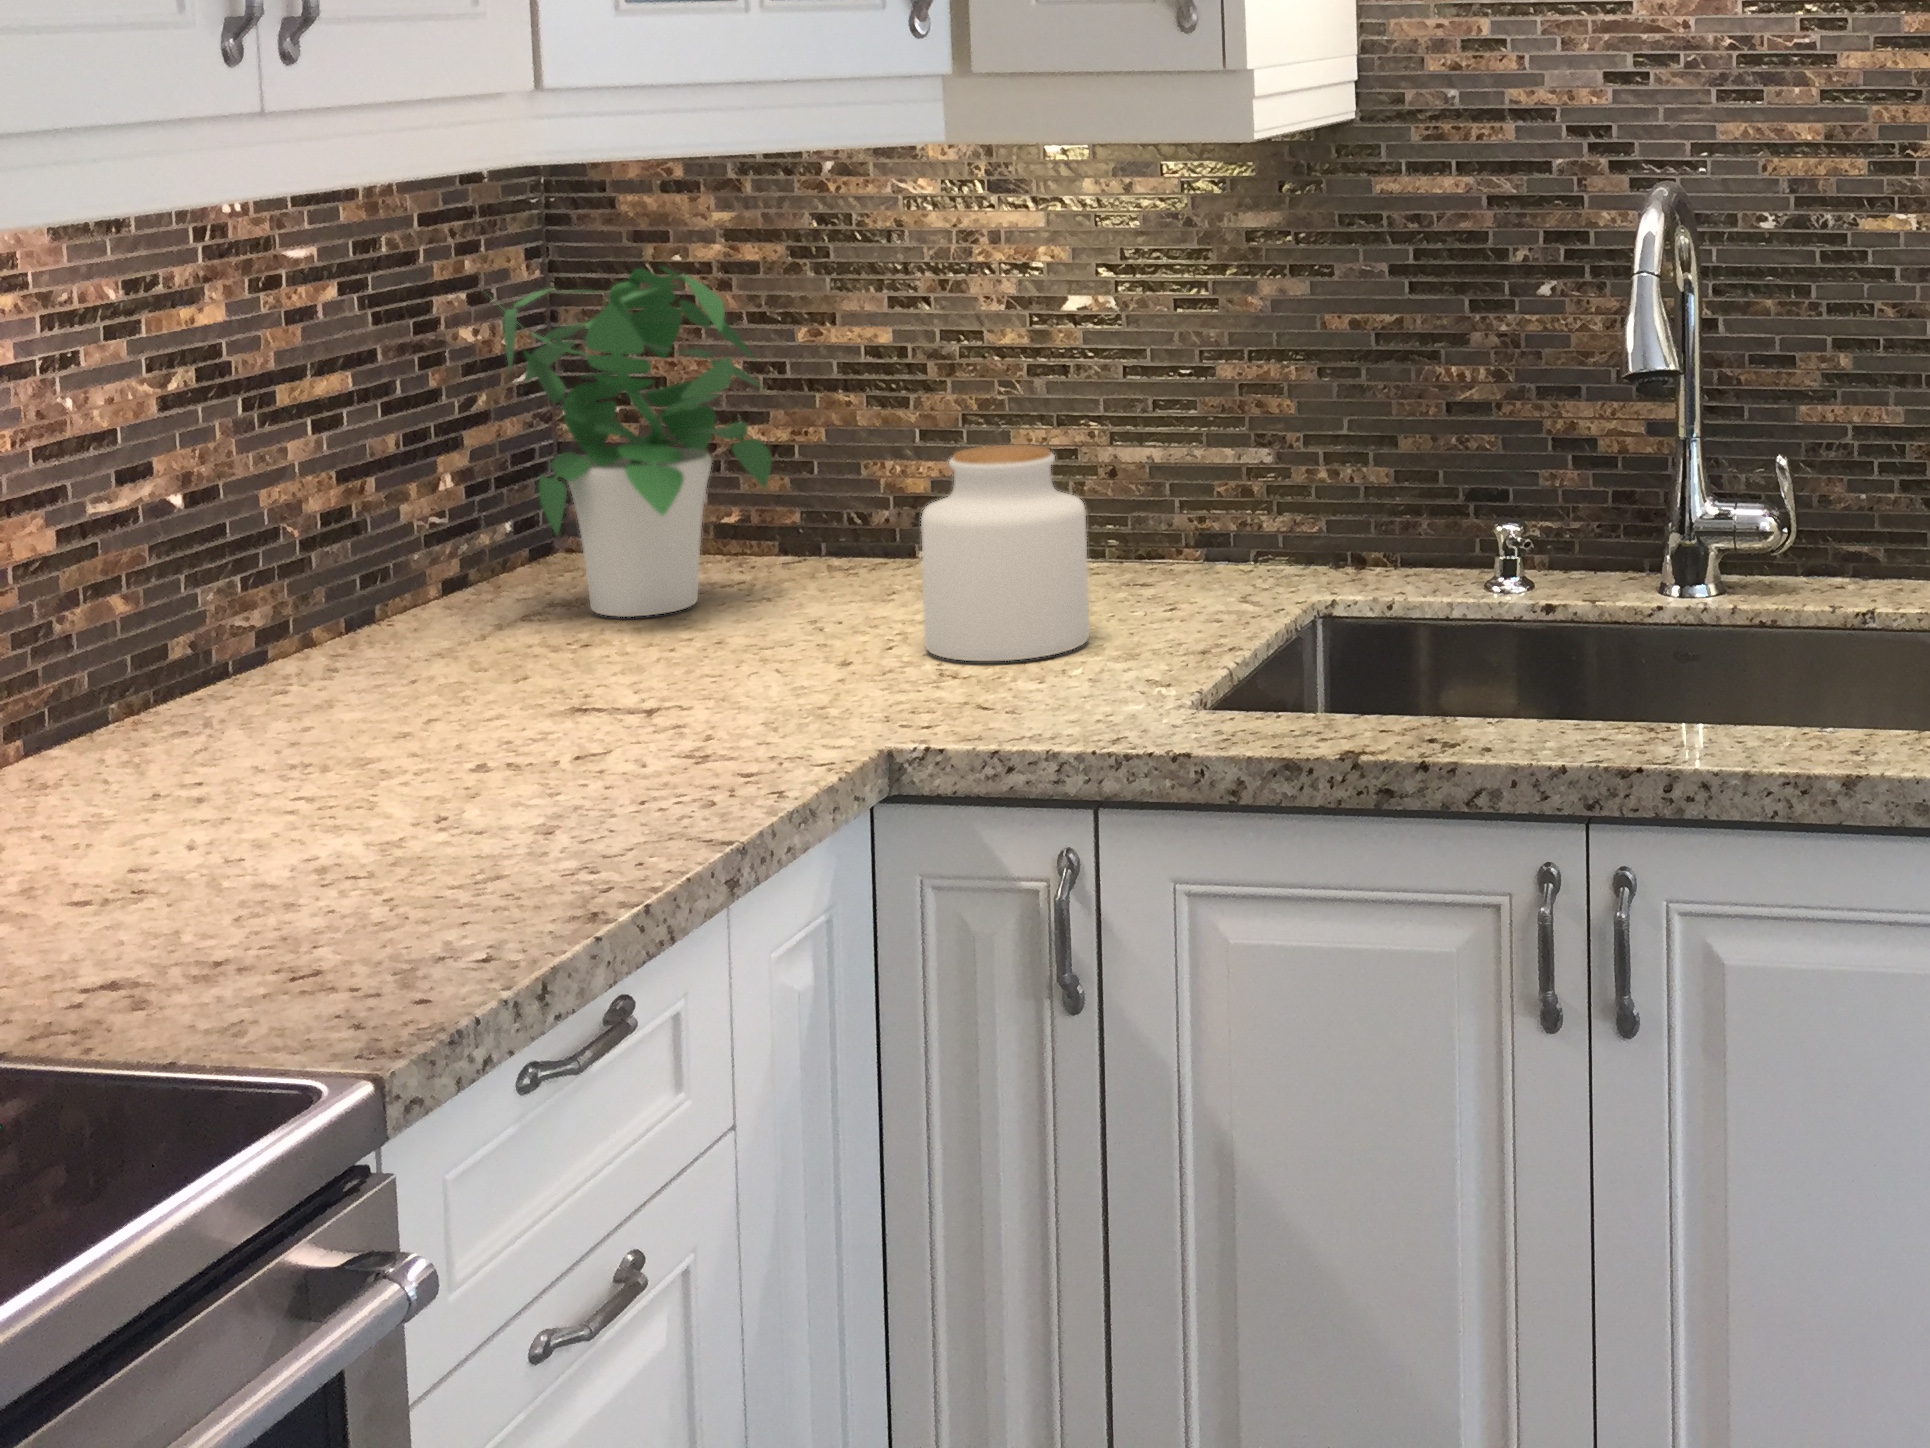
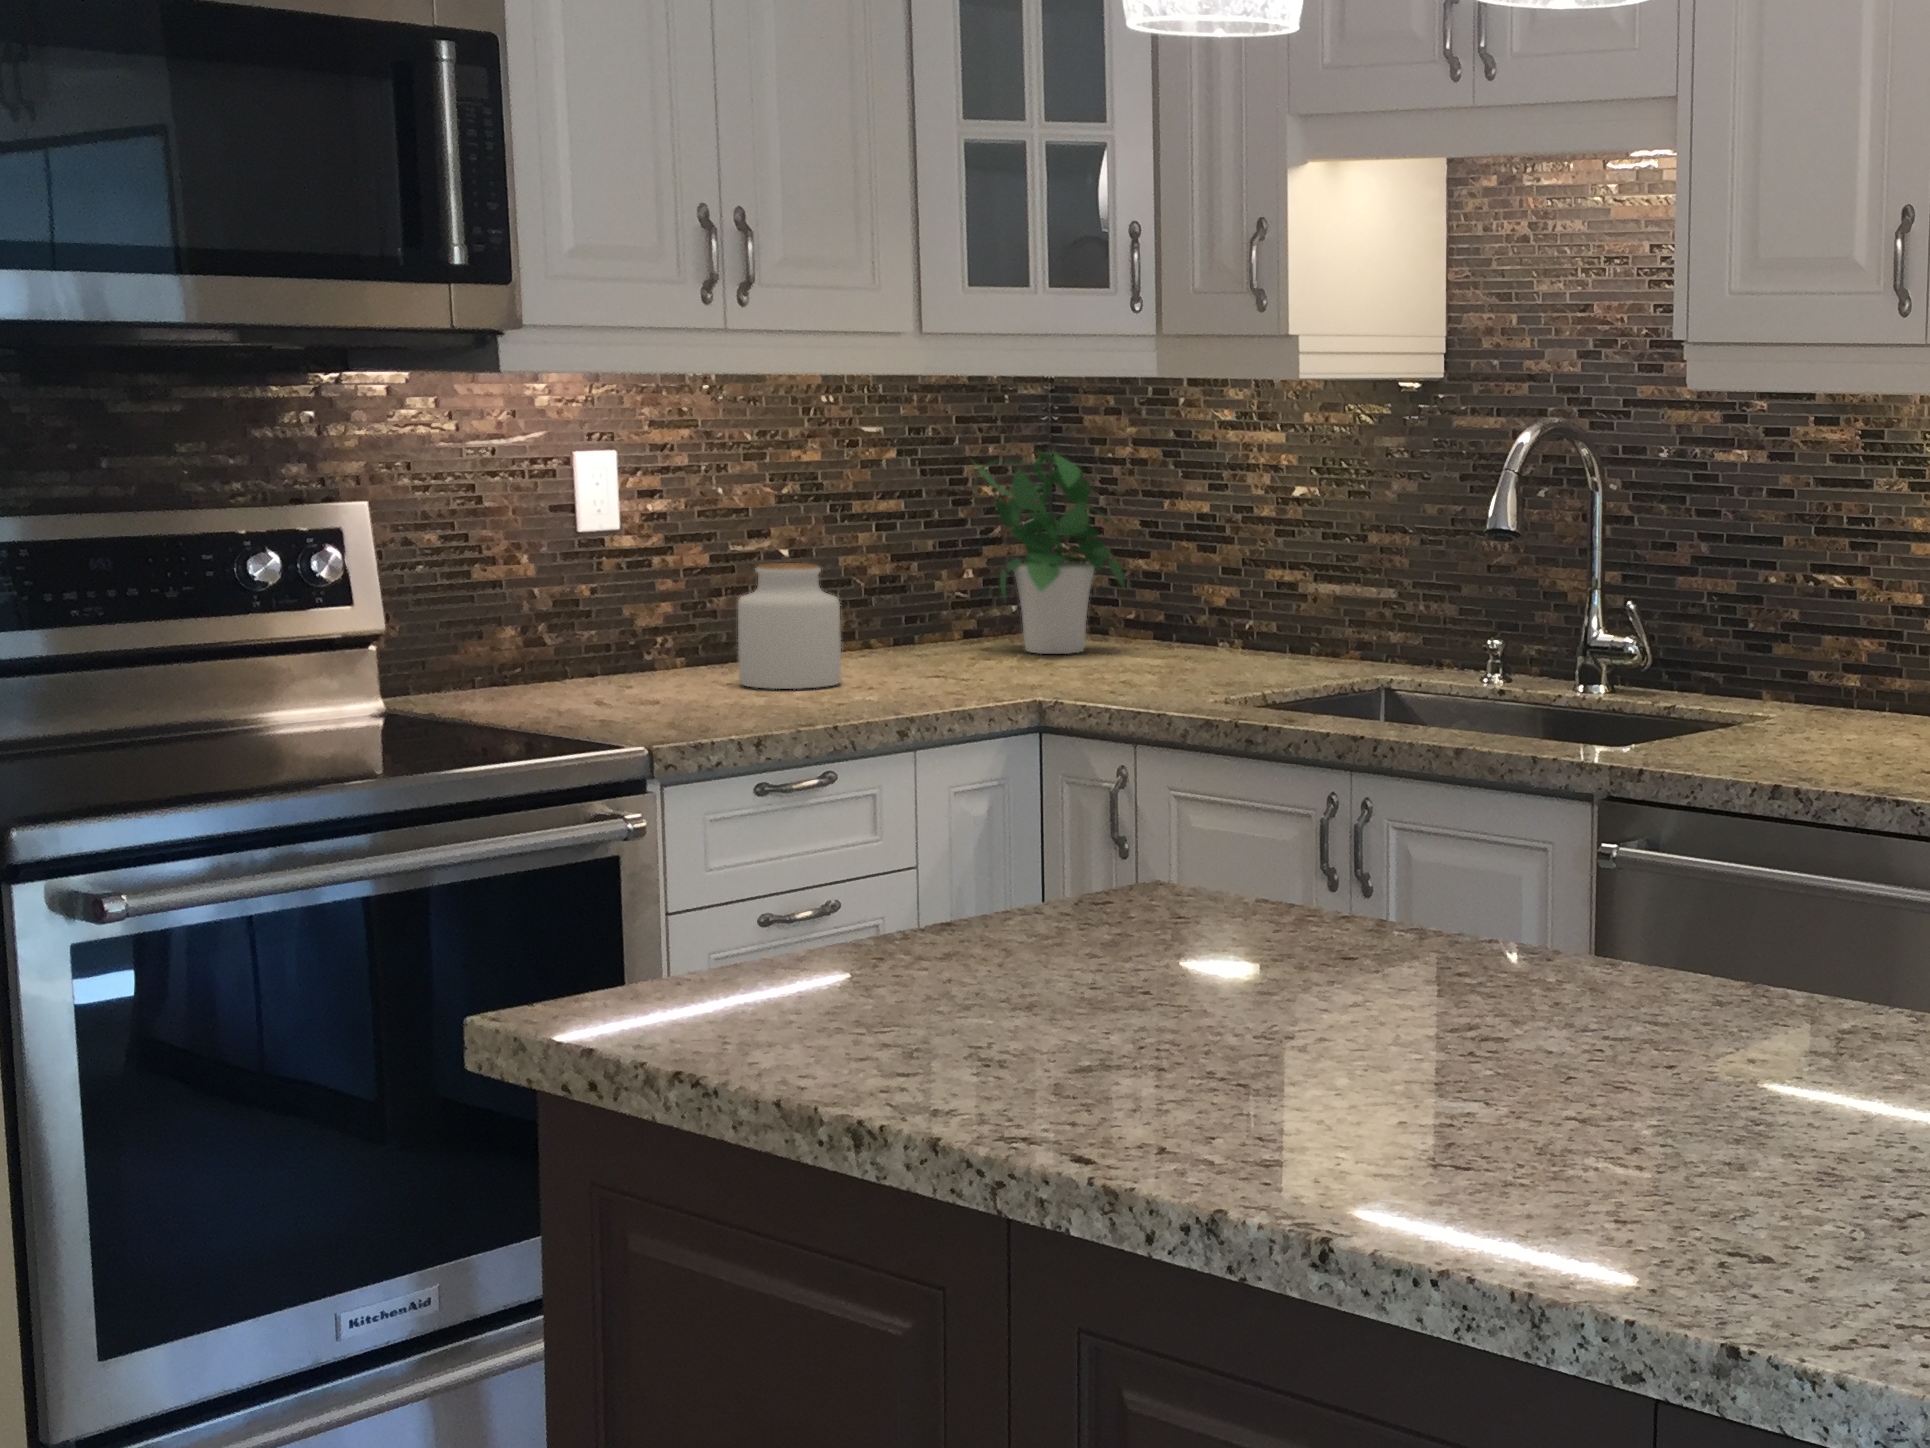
jar: present [921,445,1090,661] -> present [738,563,841,689]

